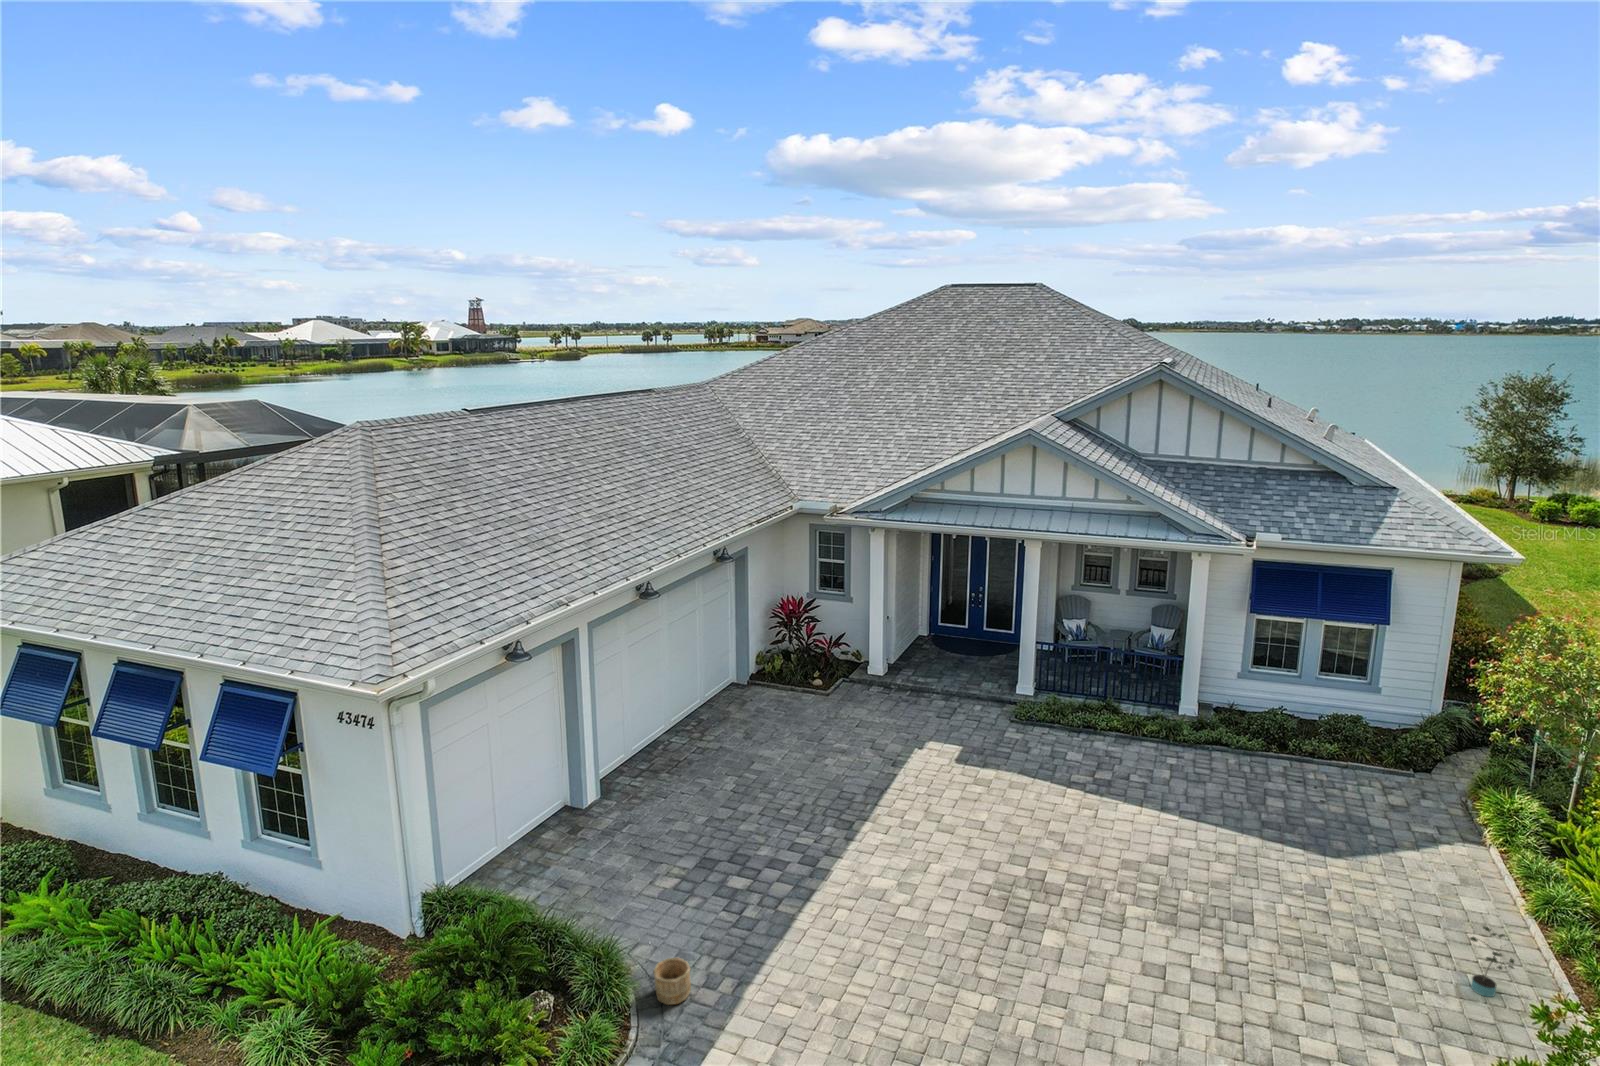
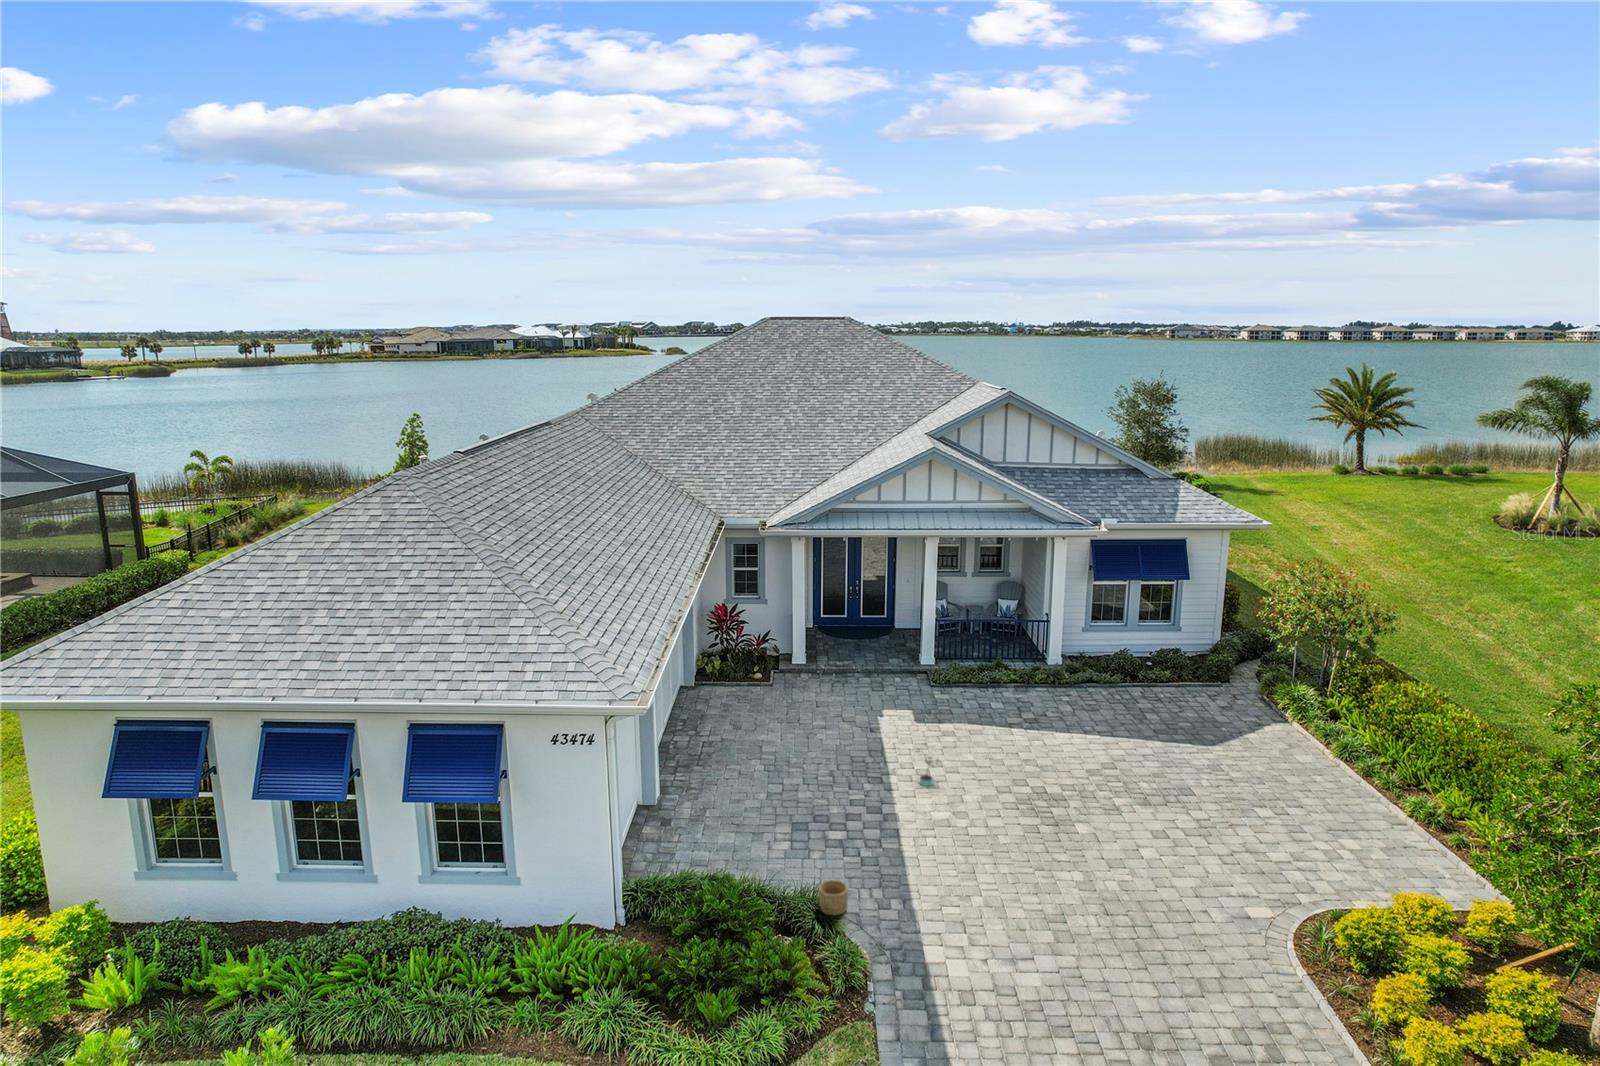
potted plant: present [1470,927,1514,997] -> present [917,744,938,786]

